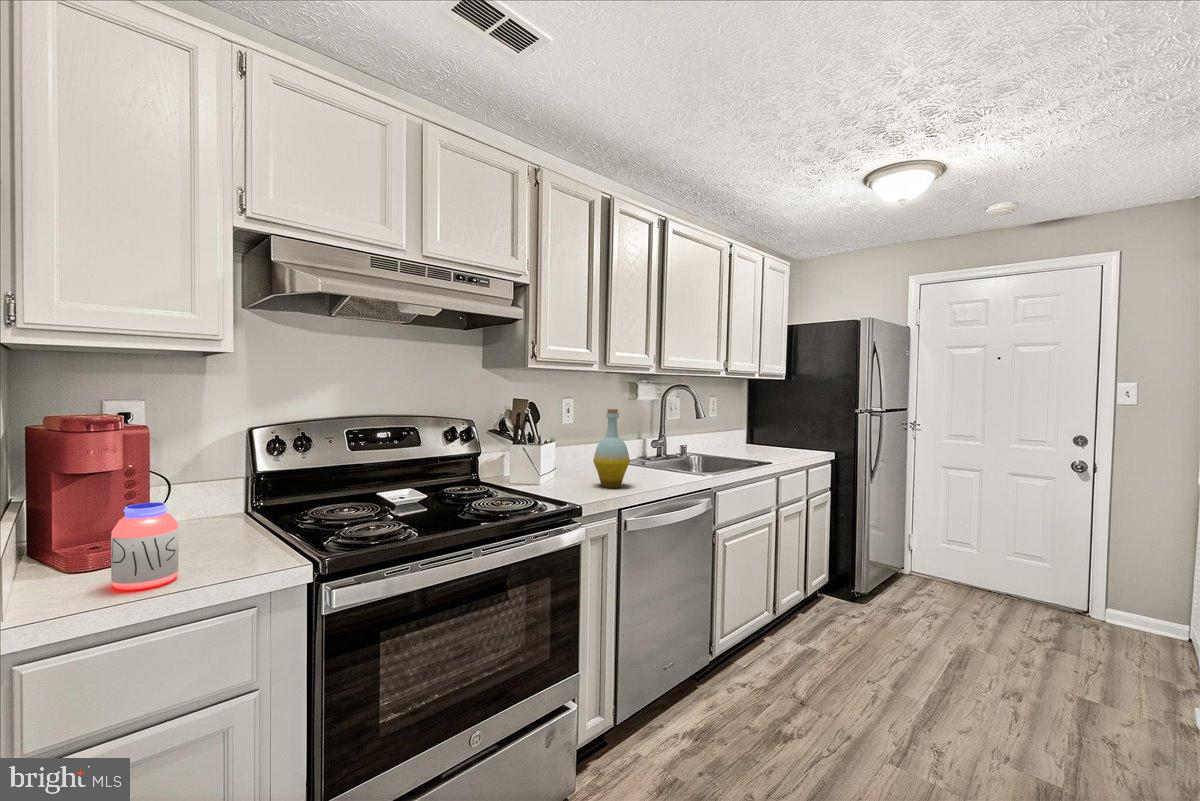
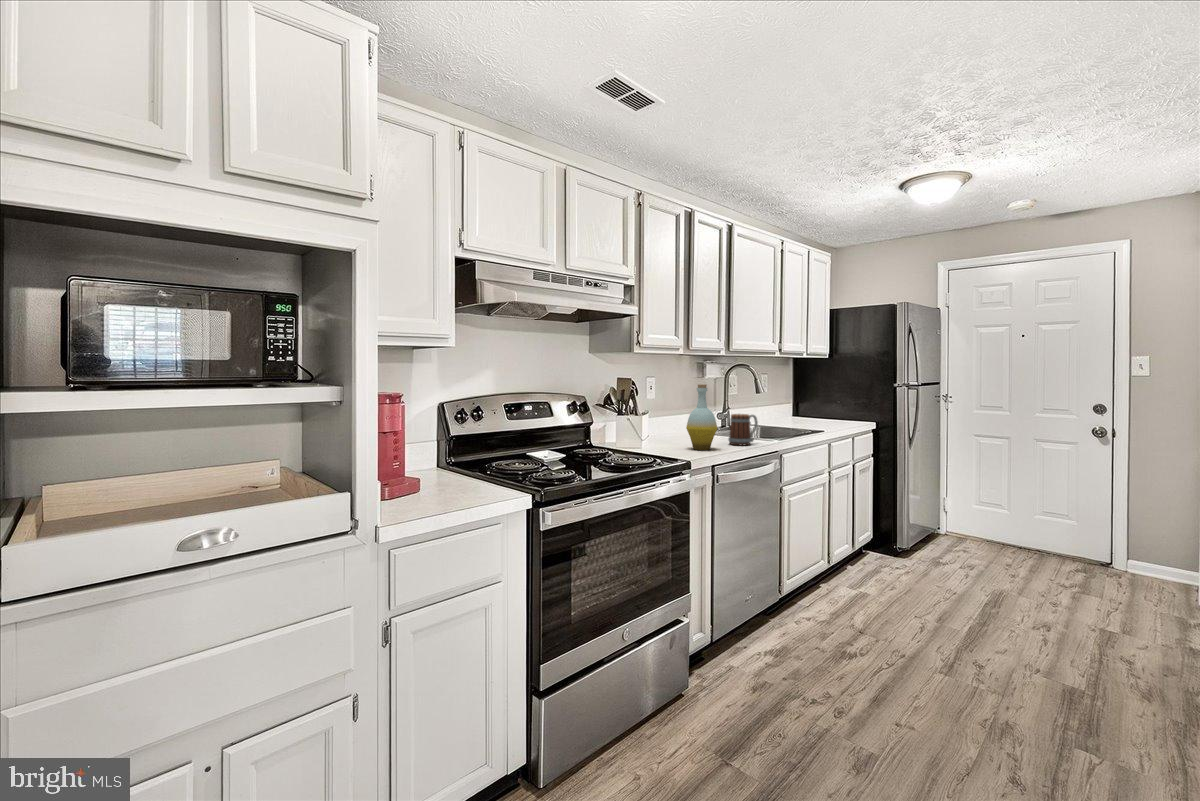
mug: none [649,443,685,481] -> present [728,414,758,445]
jar: present [111,502,178,590] -> none [412,449,450,507]

